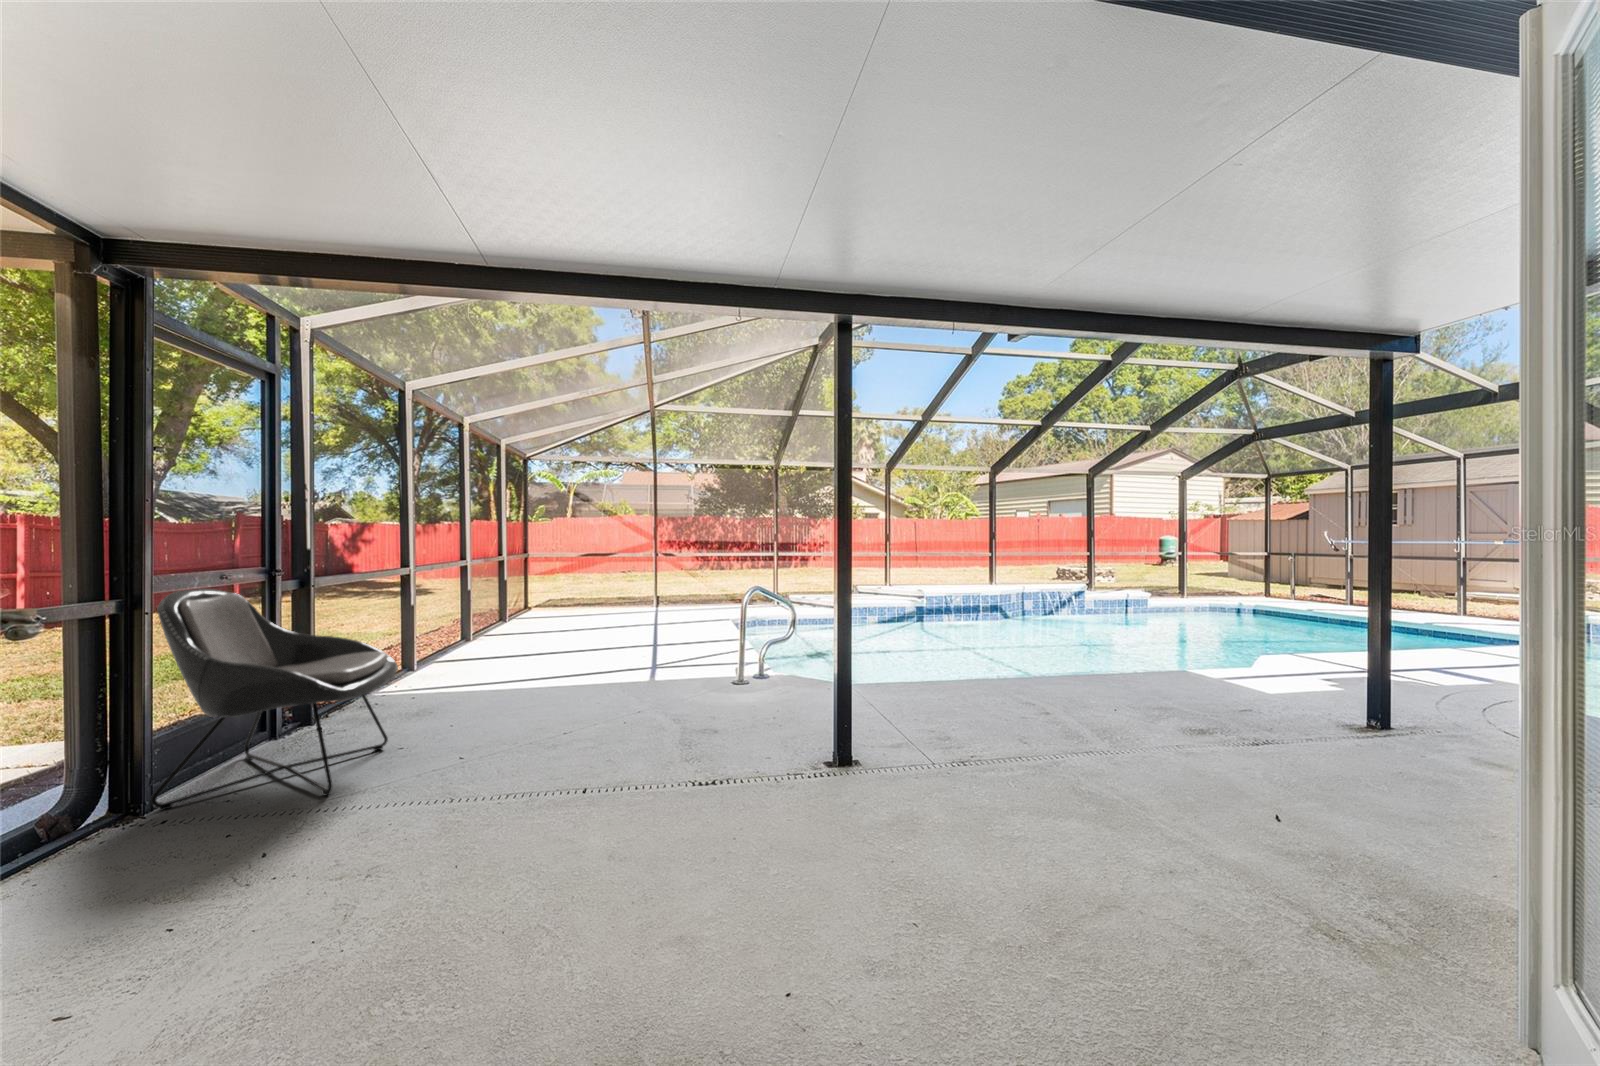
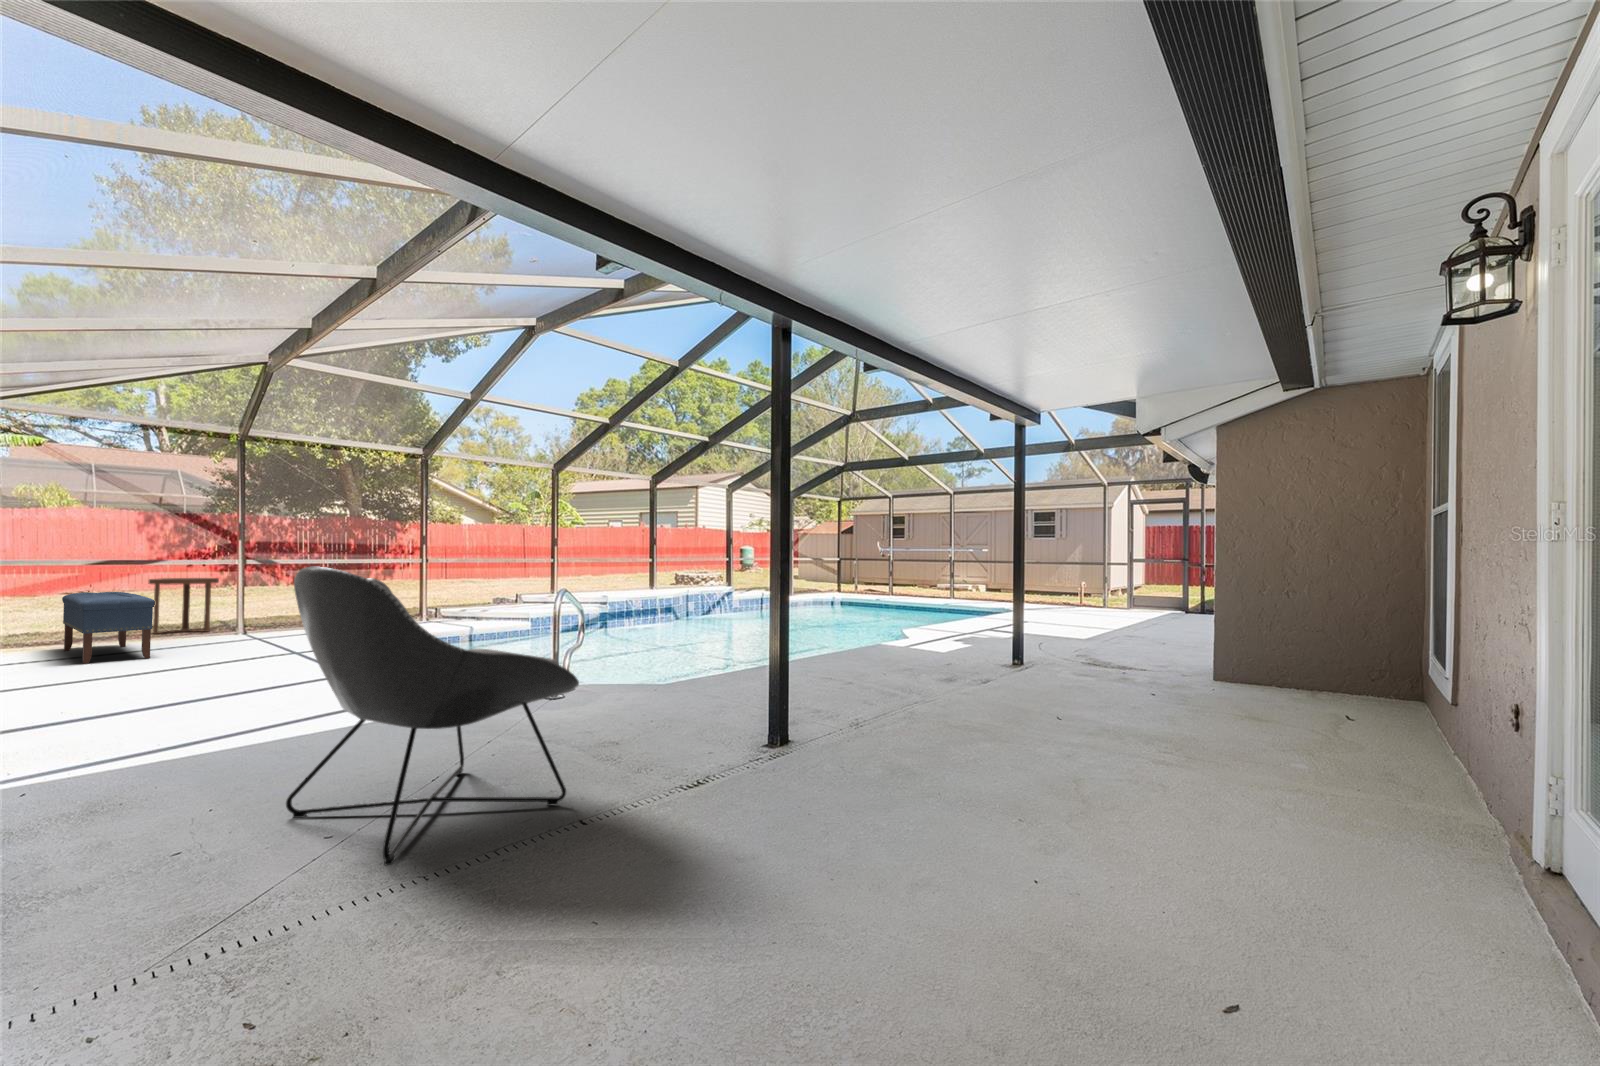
side table: none [589,567,627,606] -> present [149,578,219,634]
bench: none [504,578,556,625] -> present [62,592,155,664]

